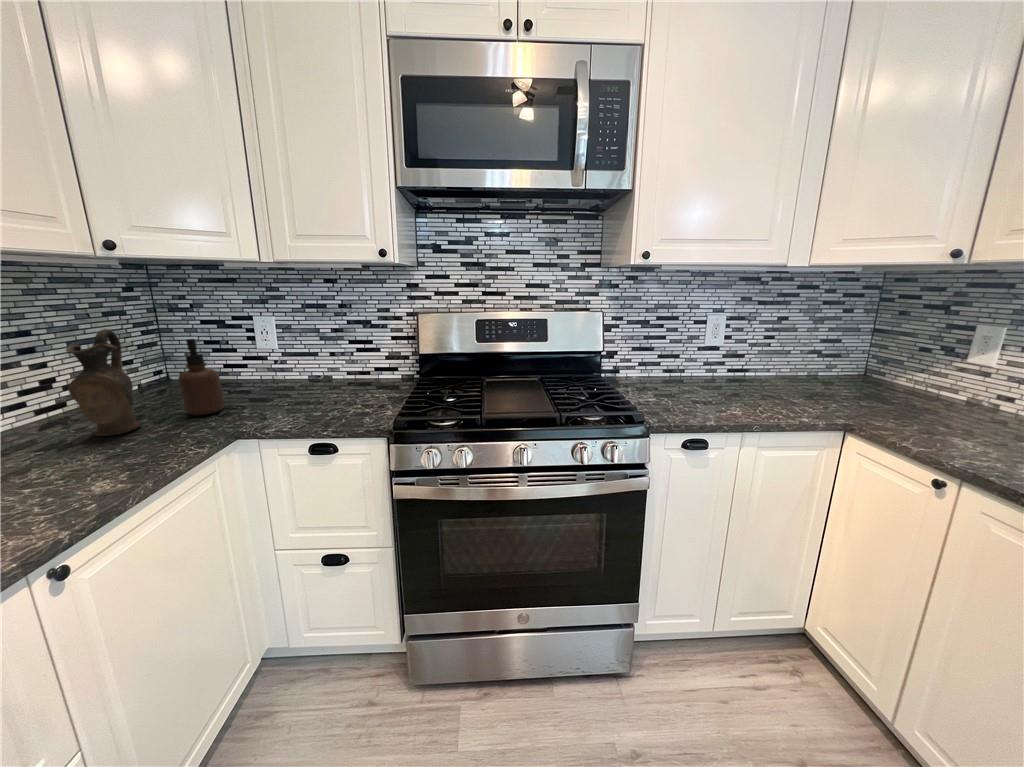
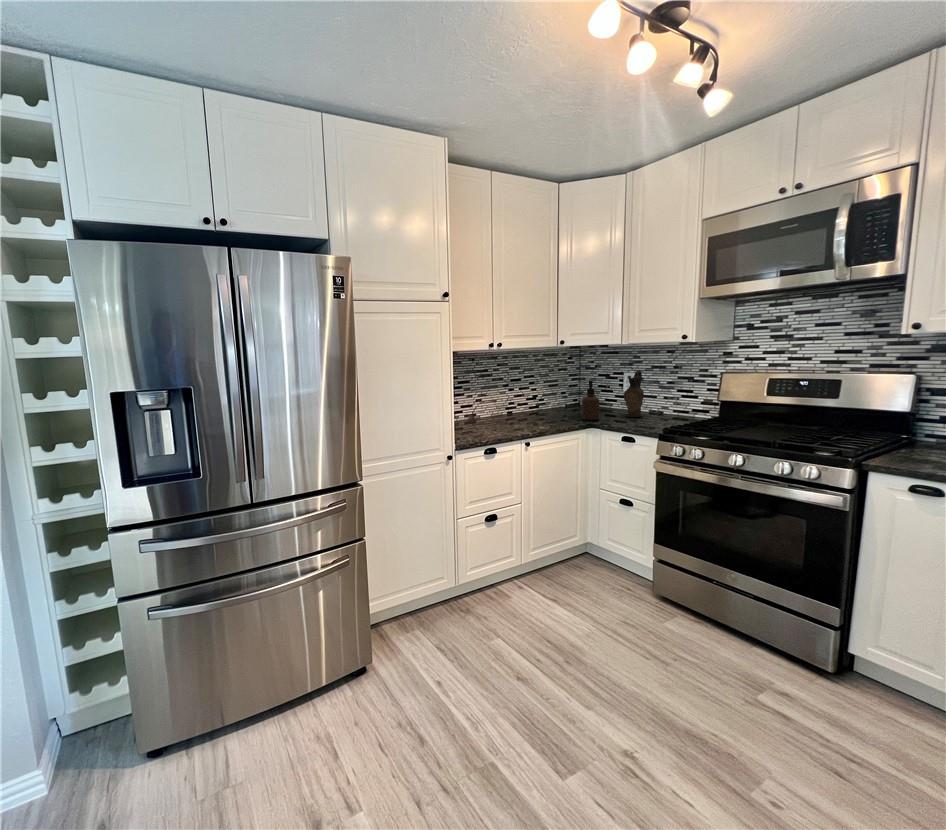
ceramic pitcher: present [66,329,141,436] -> present [624,370,644,417]

